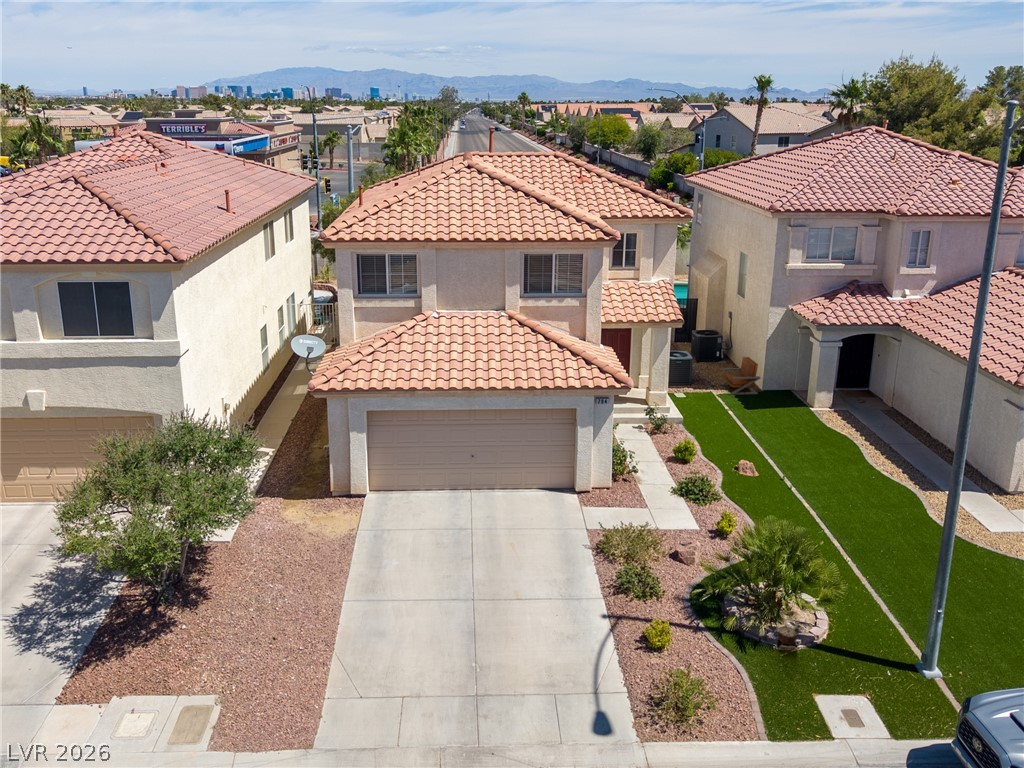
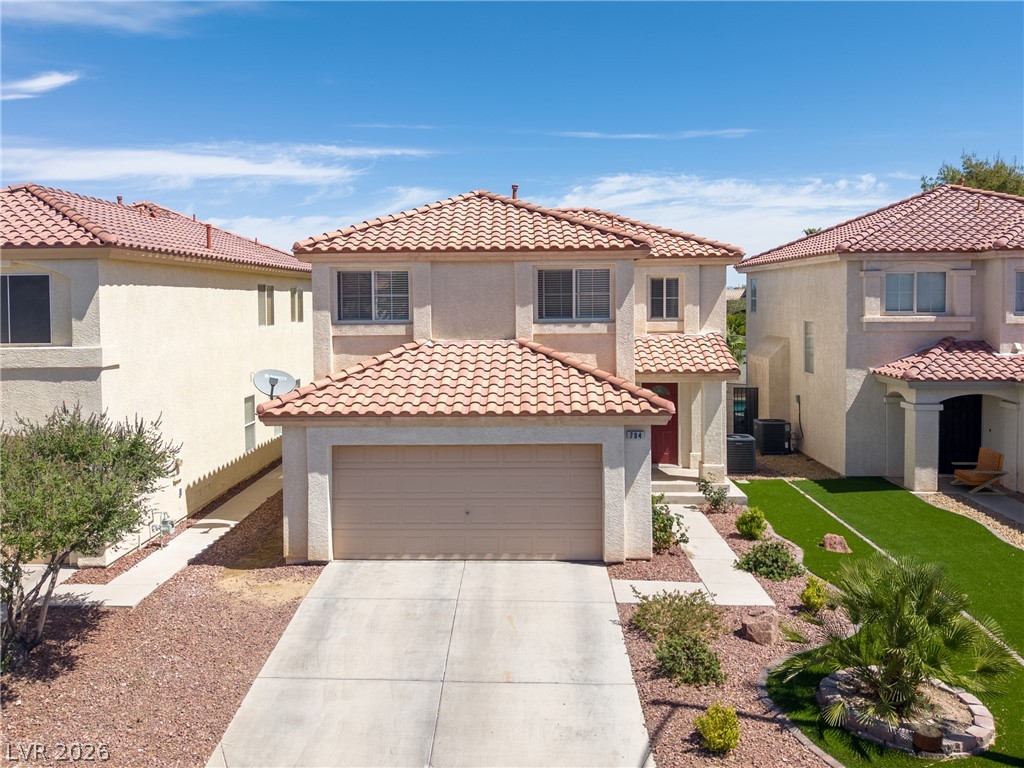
lounge chair: present [721,357,760,395] -> present [950,447,1009,495]

